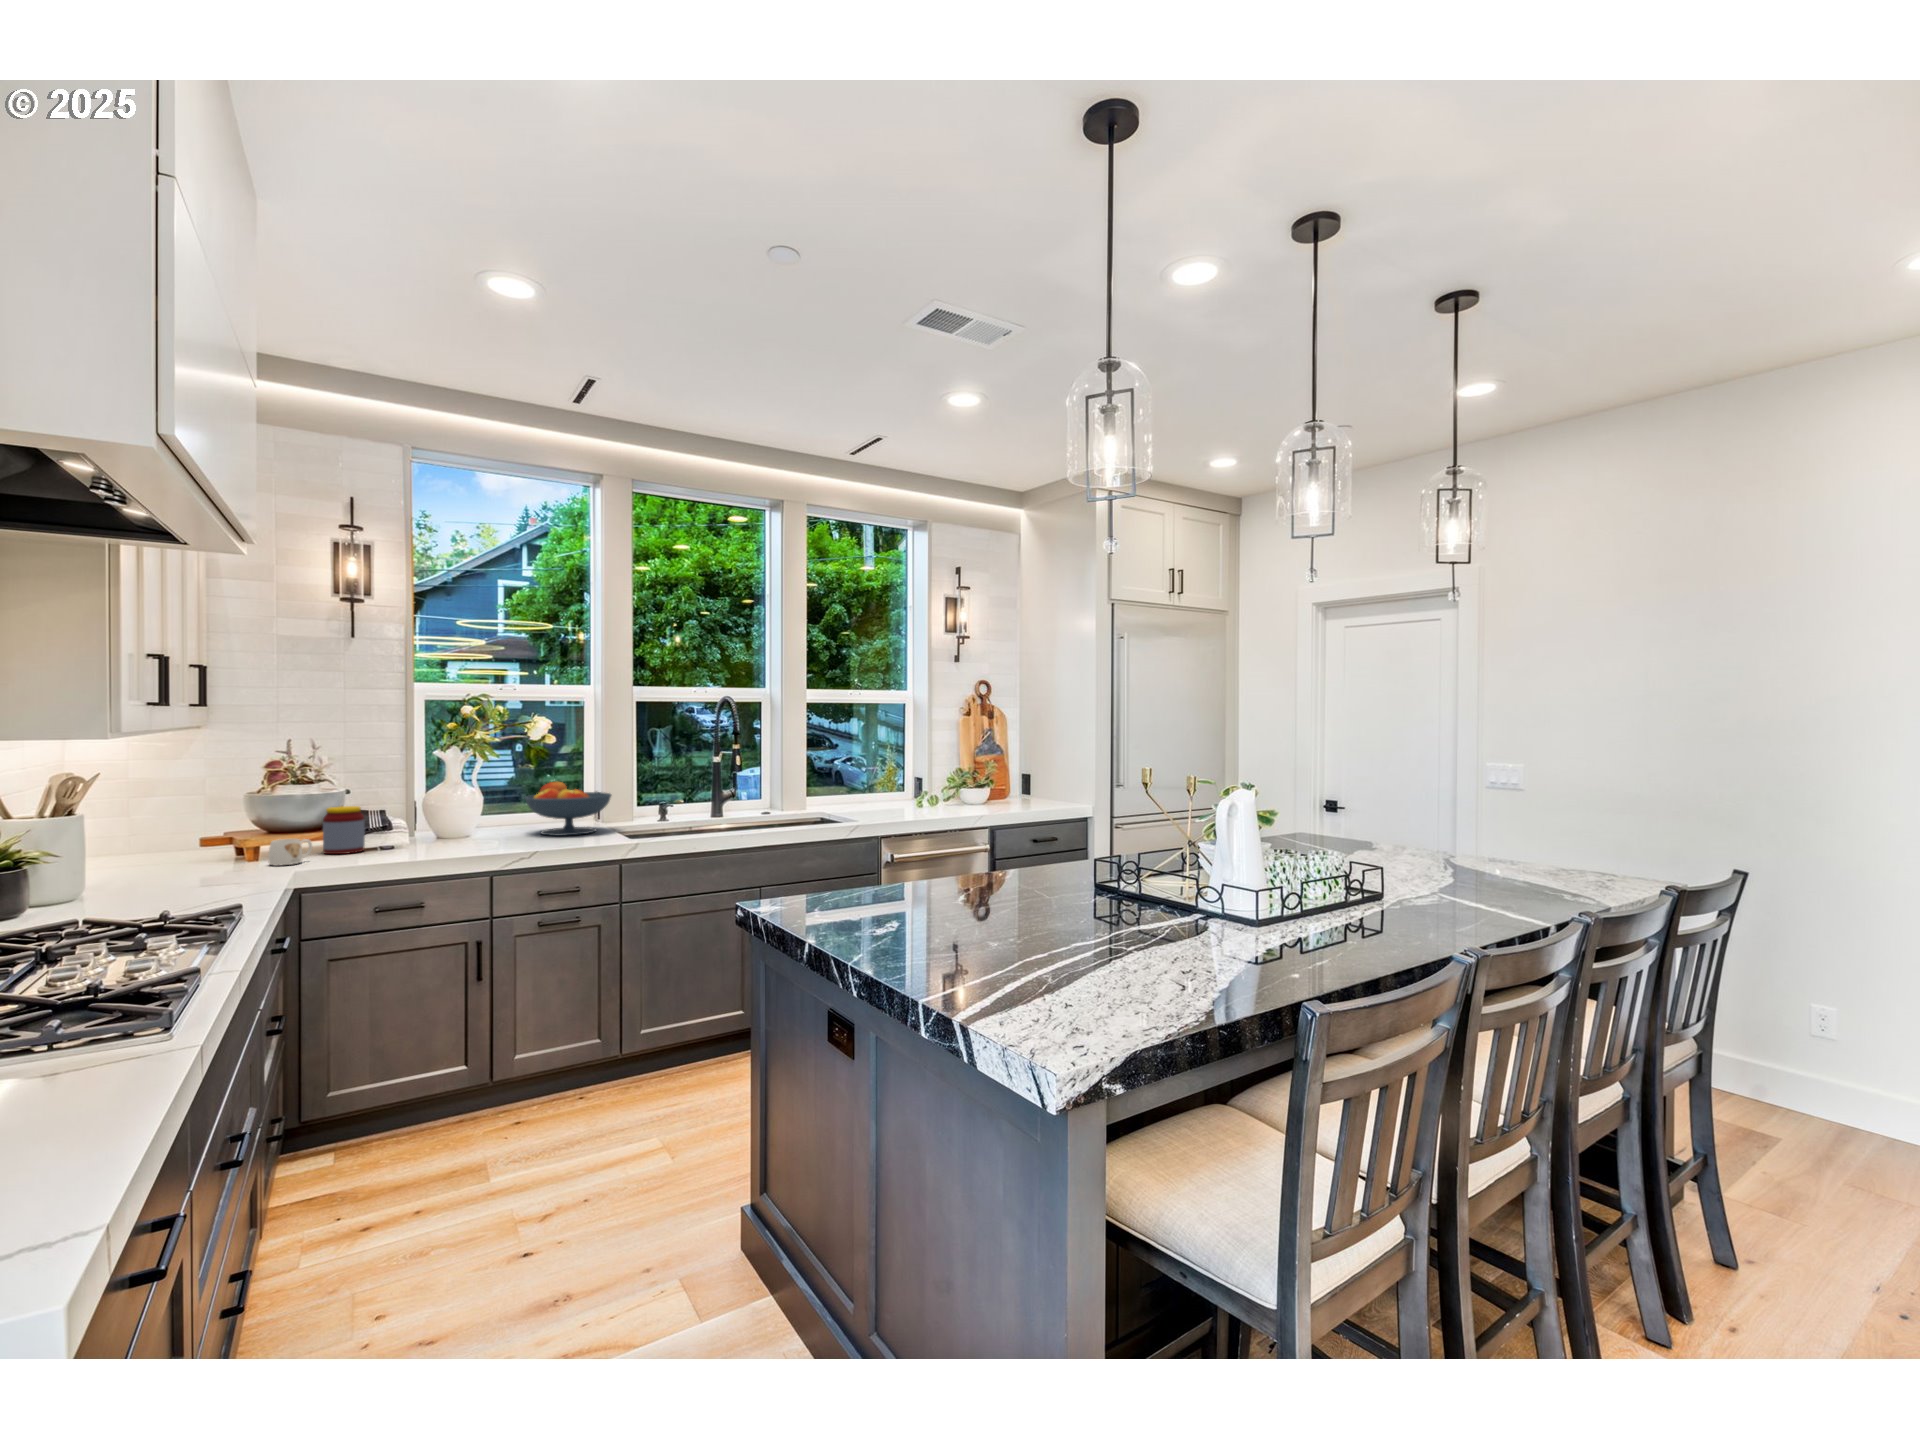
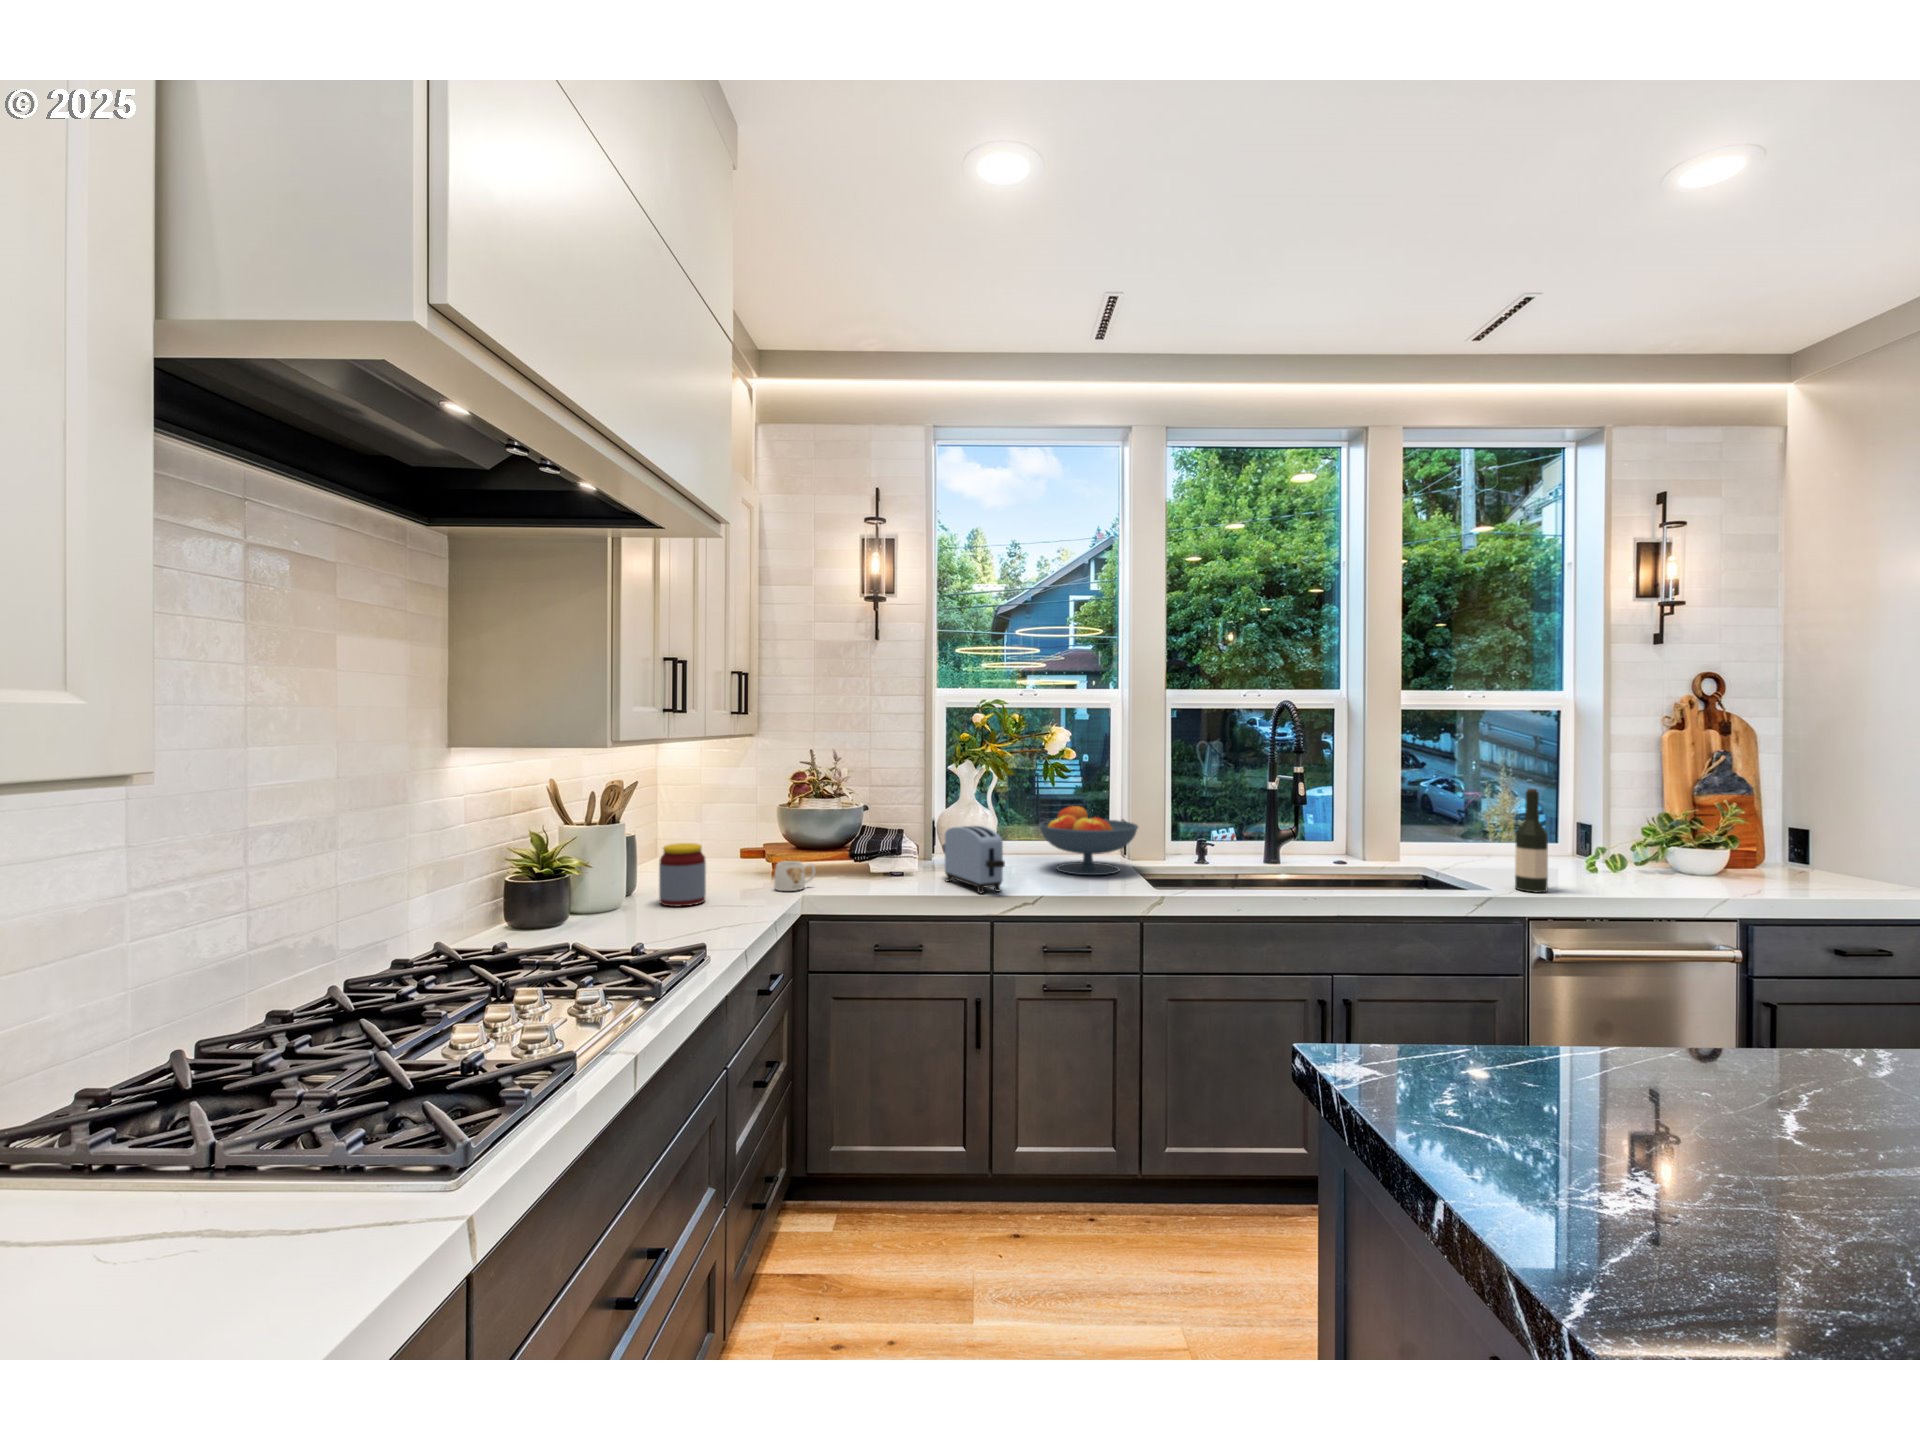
wine bottle: none [873,754,891,821] -> present [1515,789,1548,892]
toaster: none [438,798,505,852] -> present [942,826,1005,893]
jar: present [323,806,365,854] -> present [659,843,706,906]

